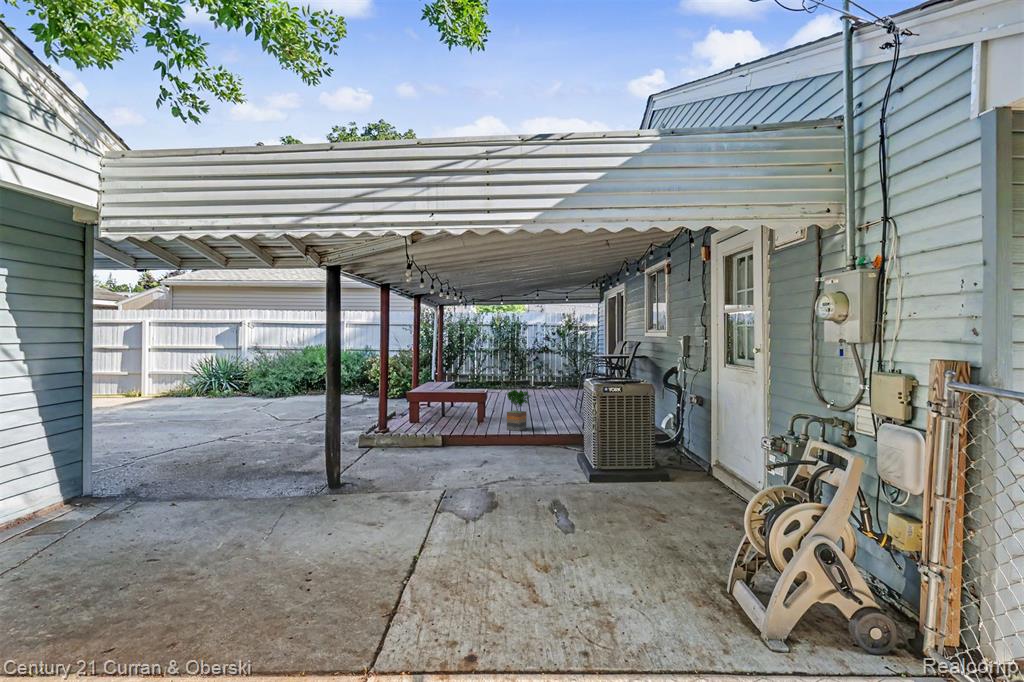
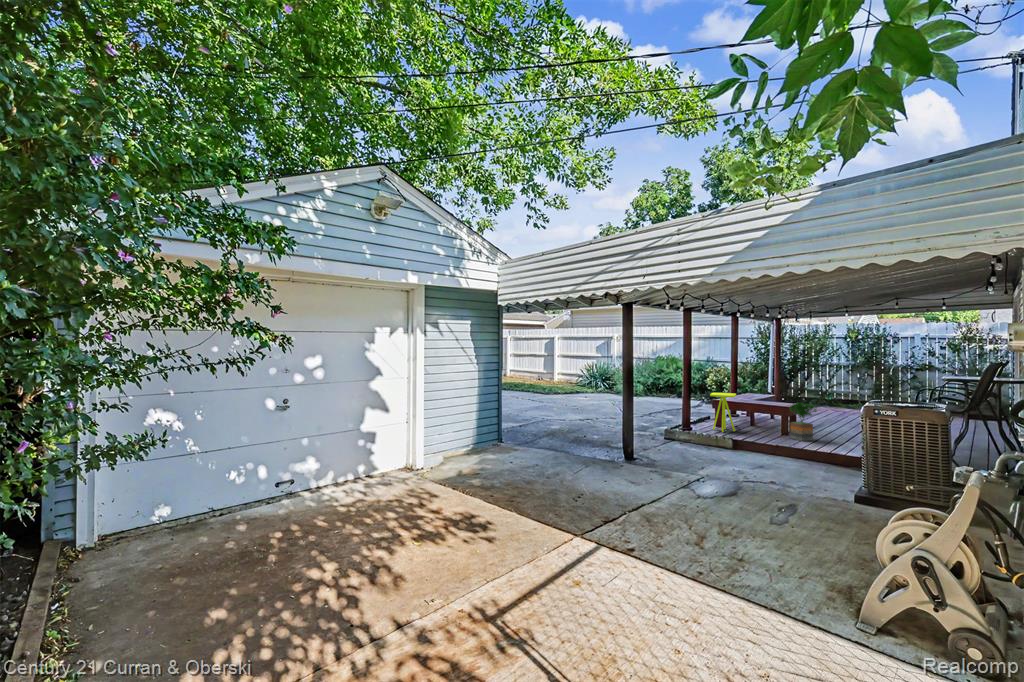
side table: none [423,385,451,432] -> present [710,393,736,432]

